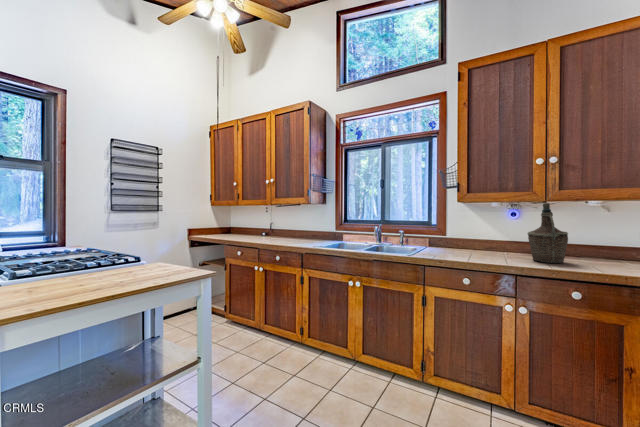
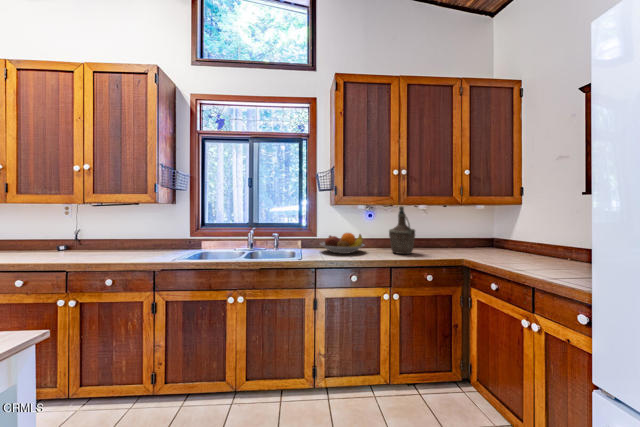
fruit bowl: none [441,233,497,255] -> present [320,233,365,254]

